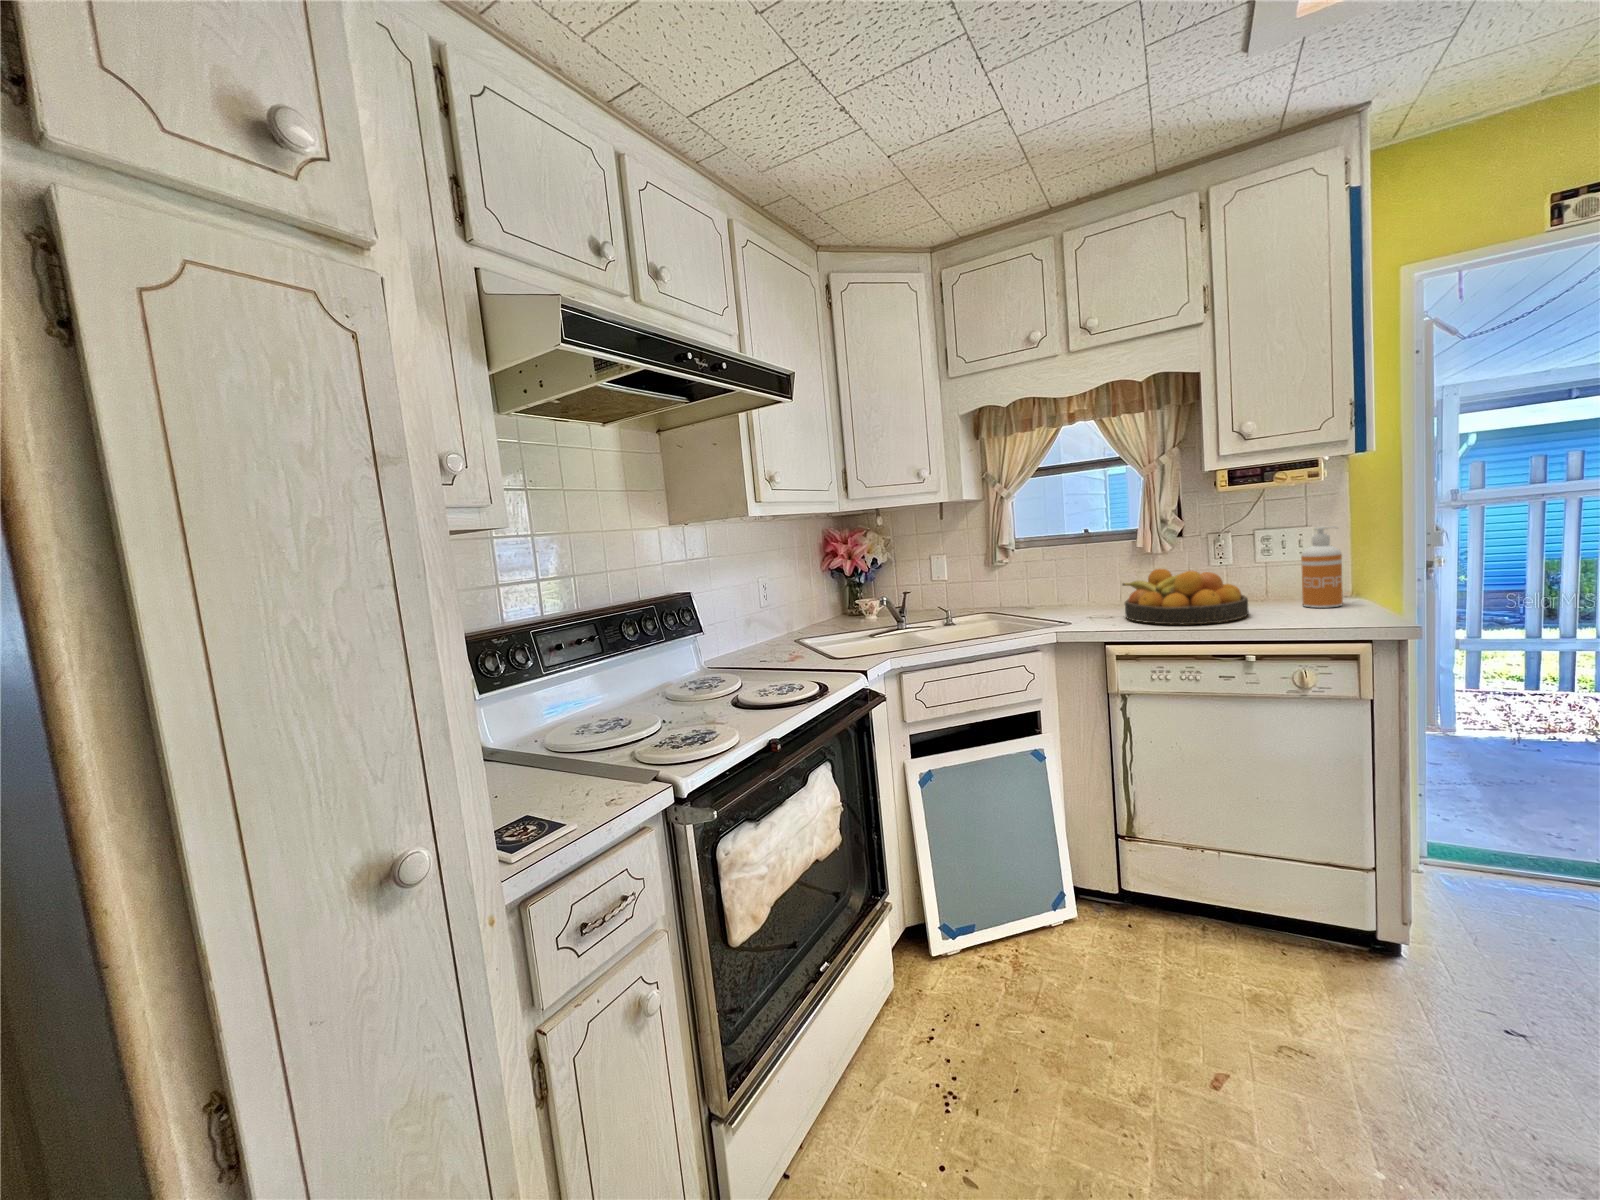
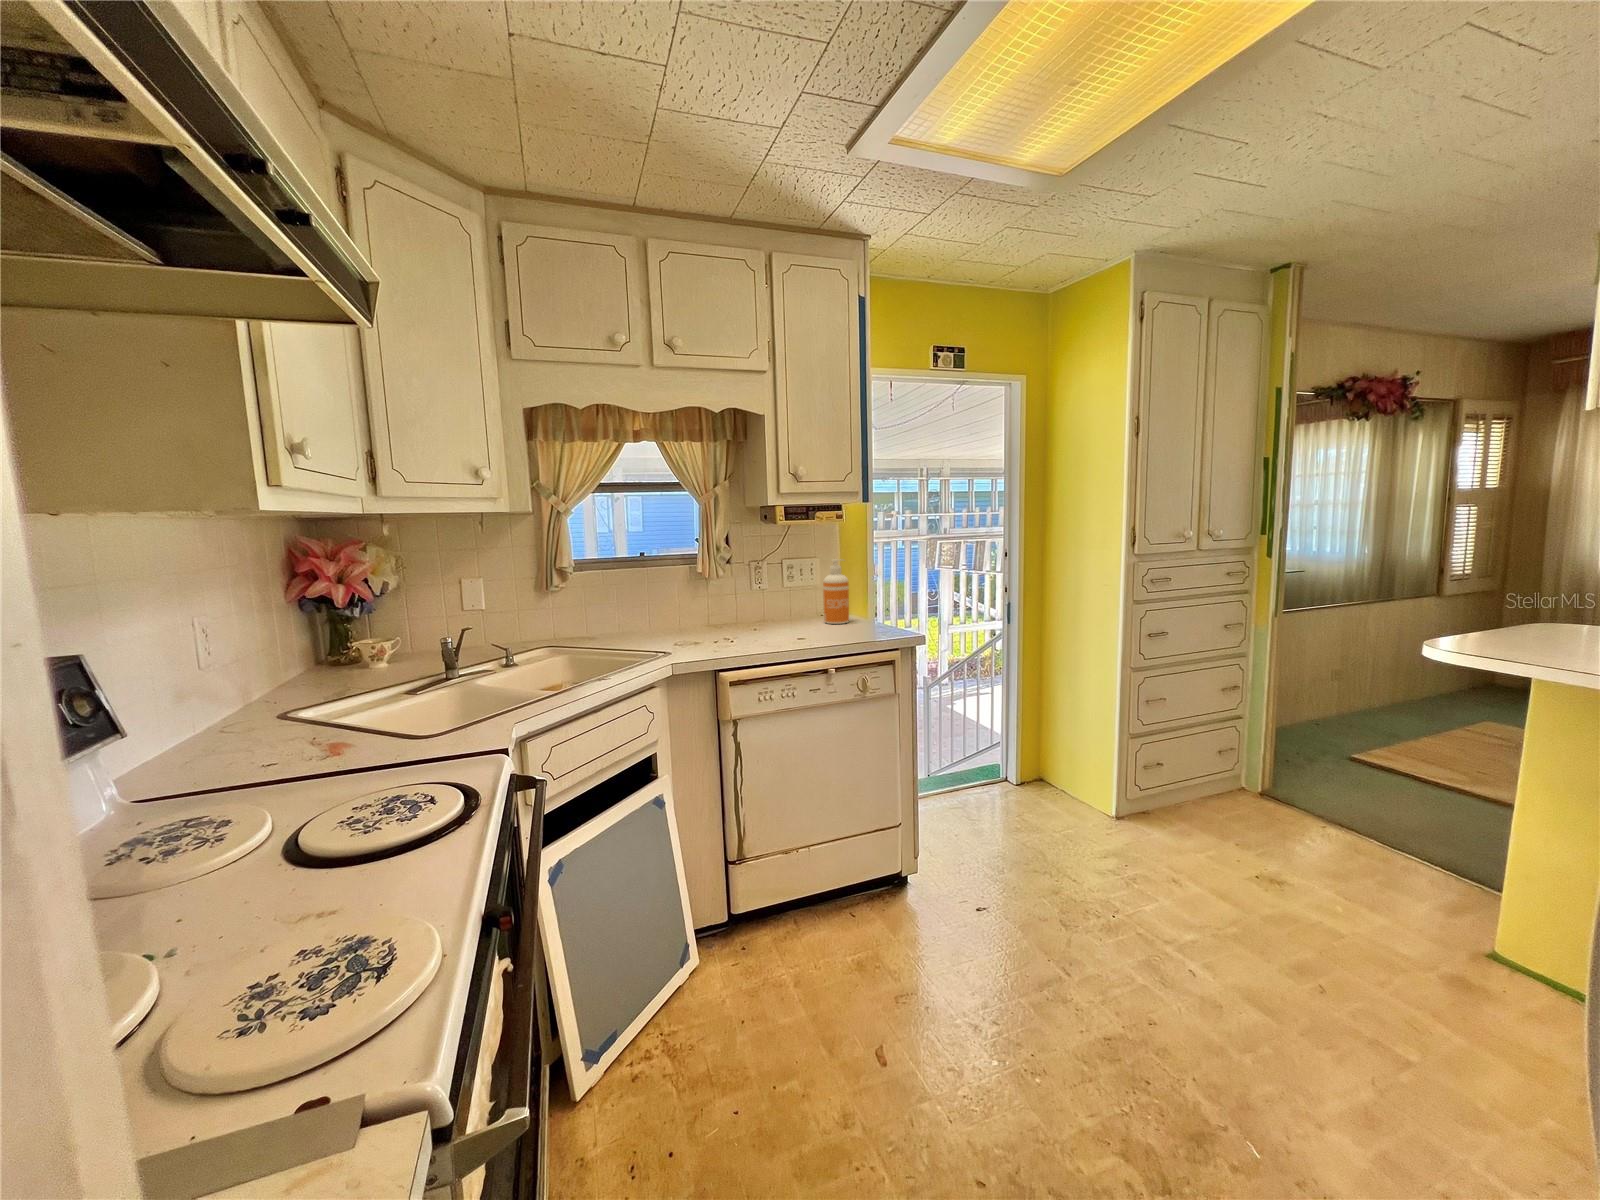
fruit bowl: present [1122,569,1249,624] -> none [705,594,807,646]

